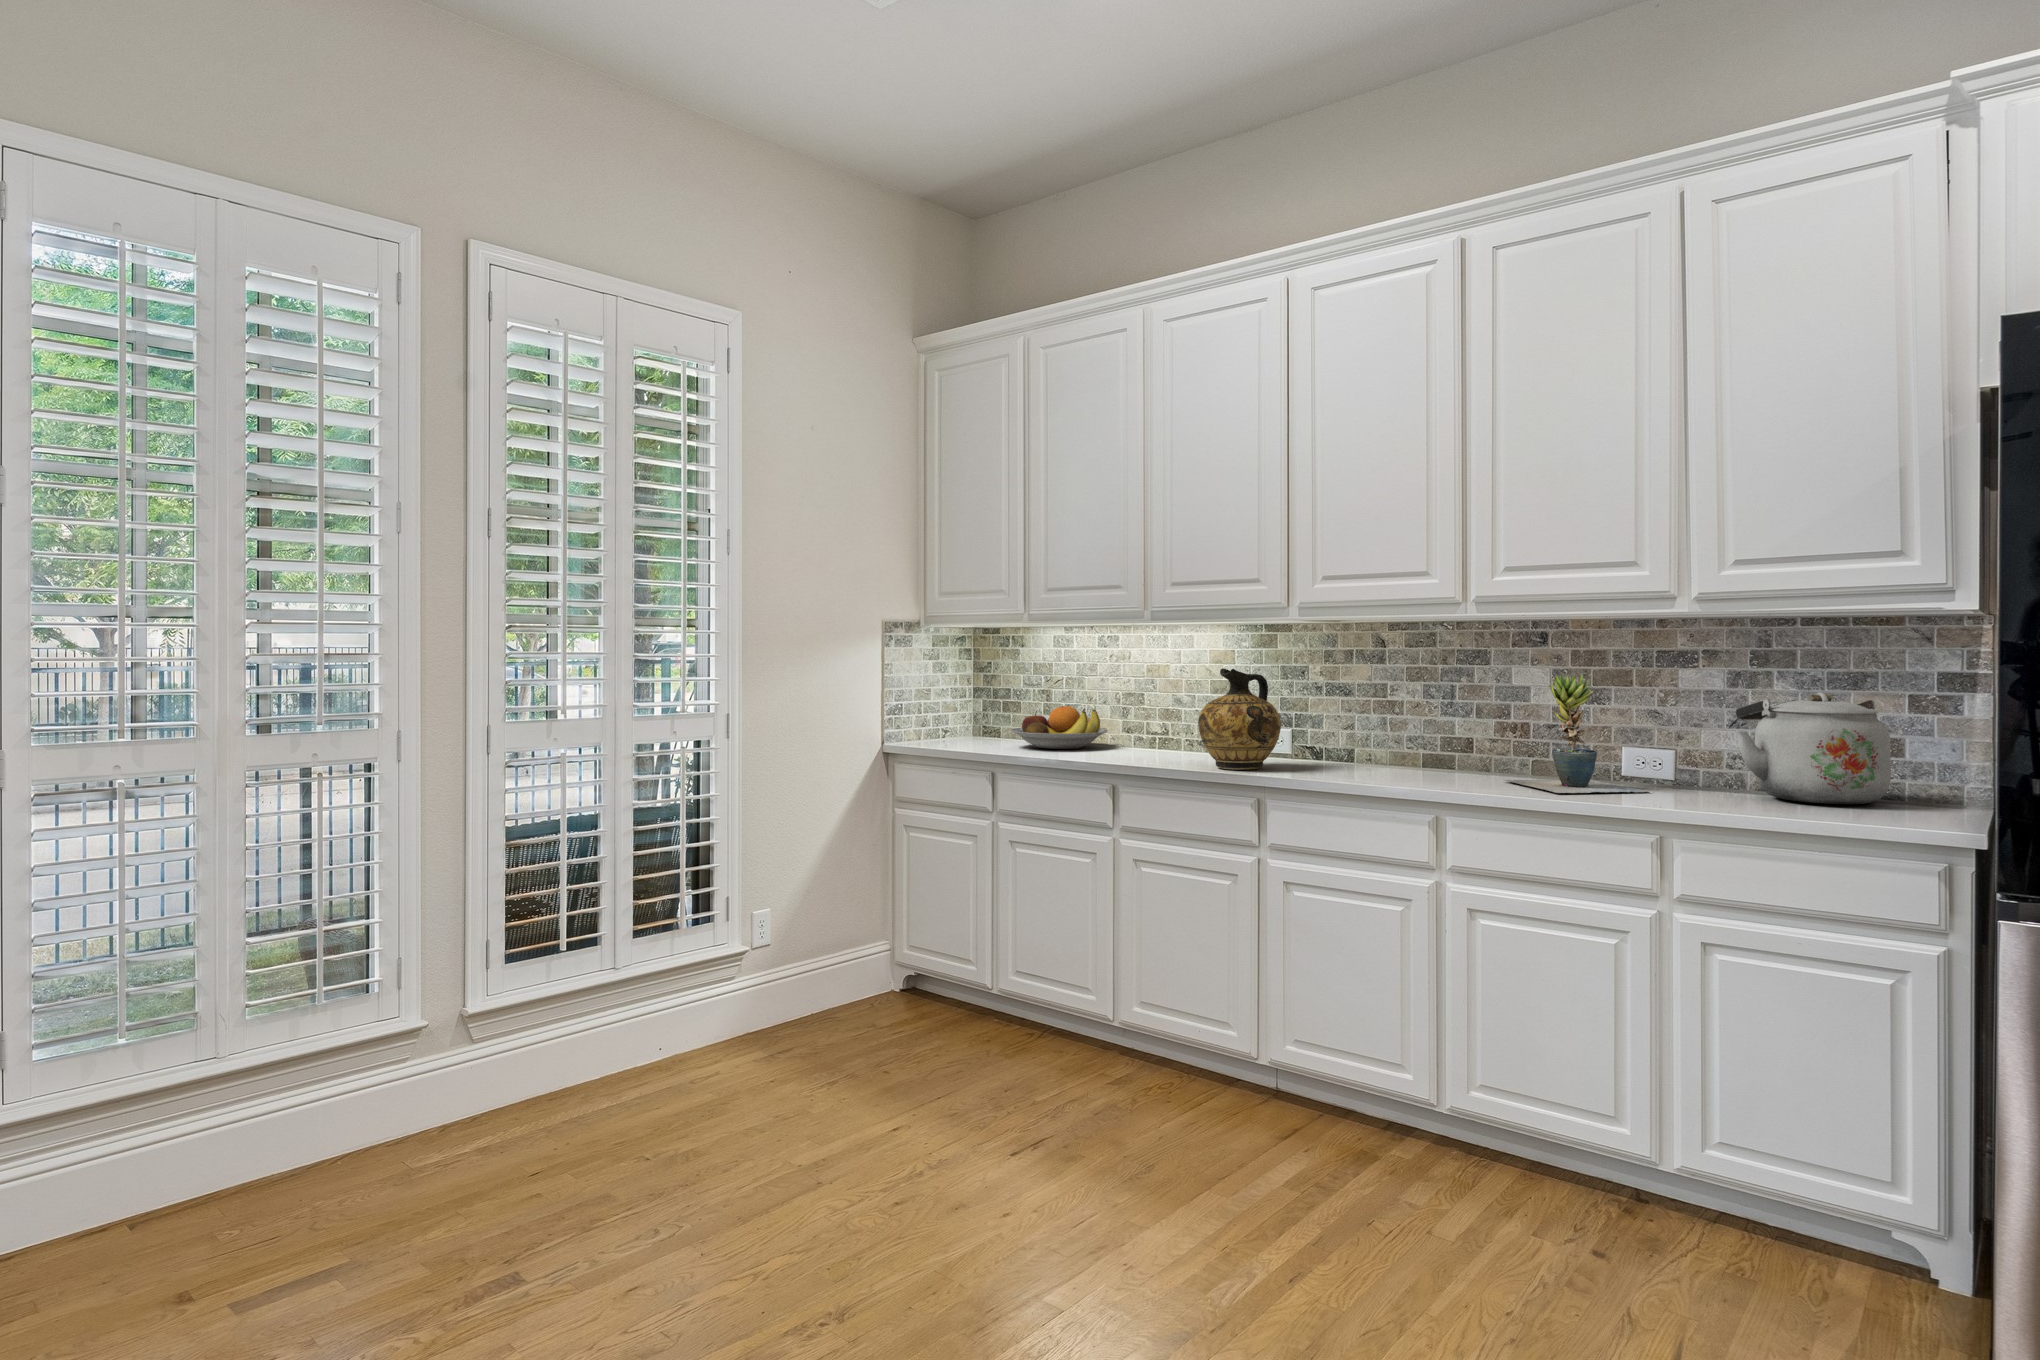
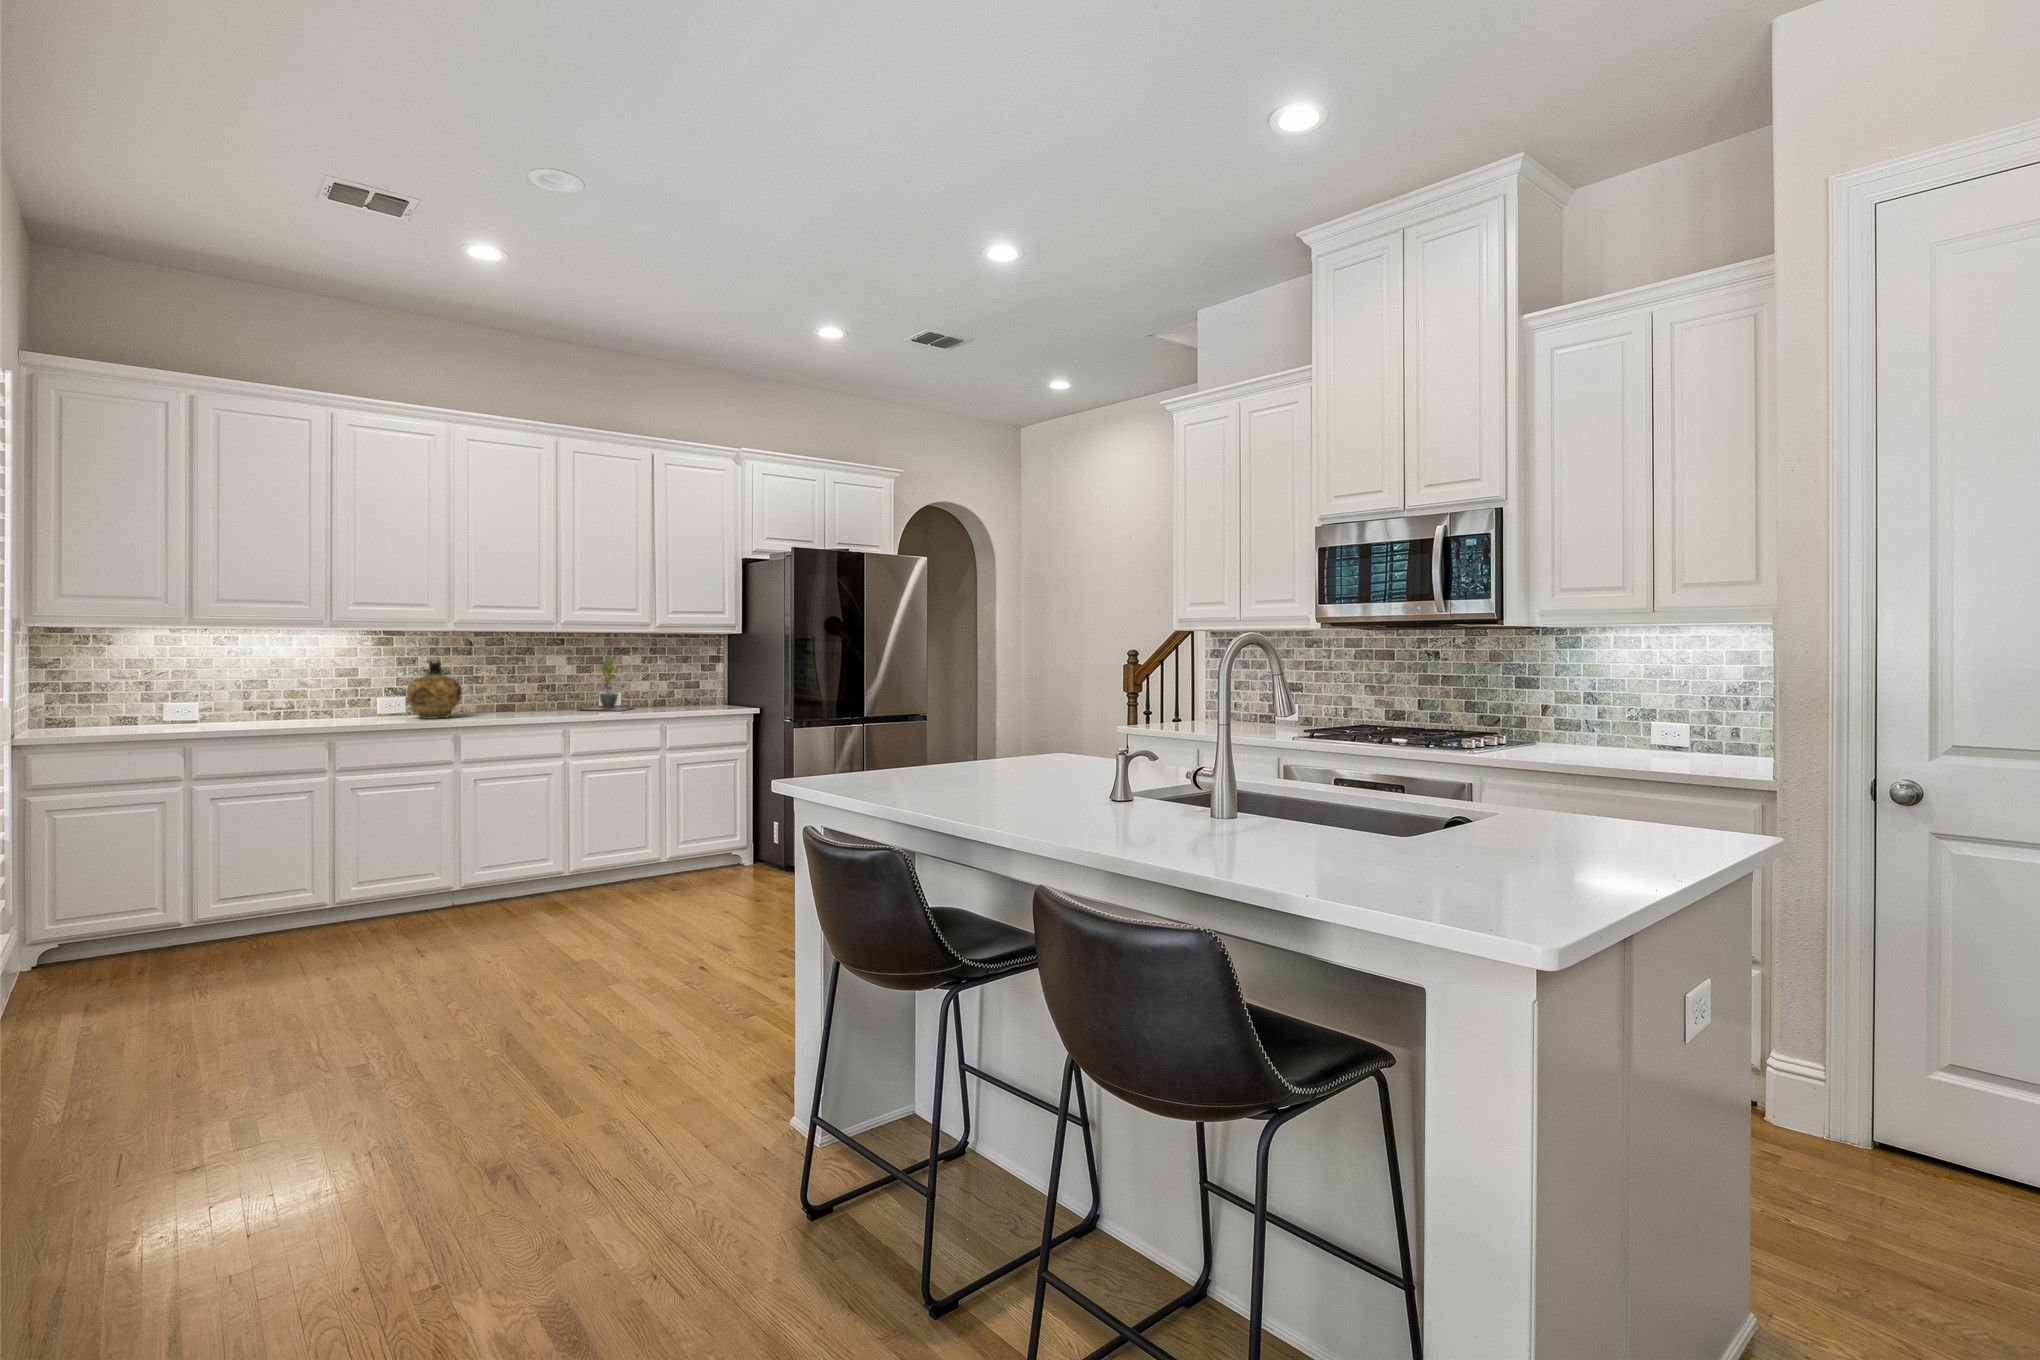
kettle: present [1735,693,1891,804] -> none [659,664,711,705]
fruit bowl: present [1011,706,1108,749] -> none [167,691,263,724]

